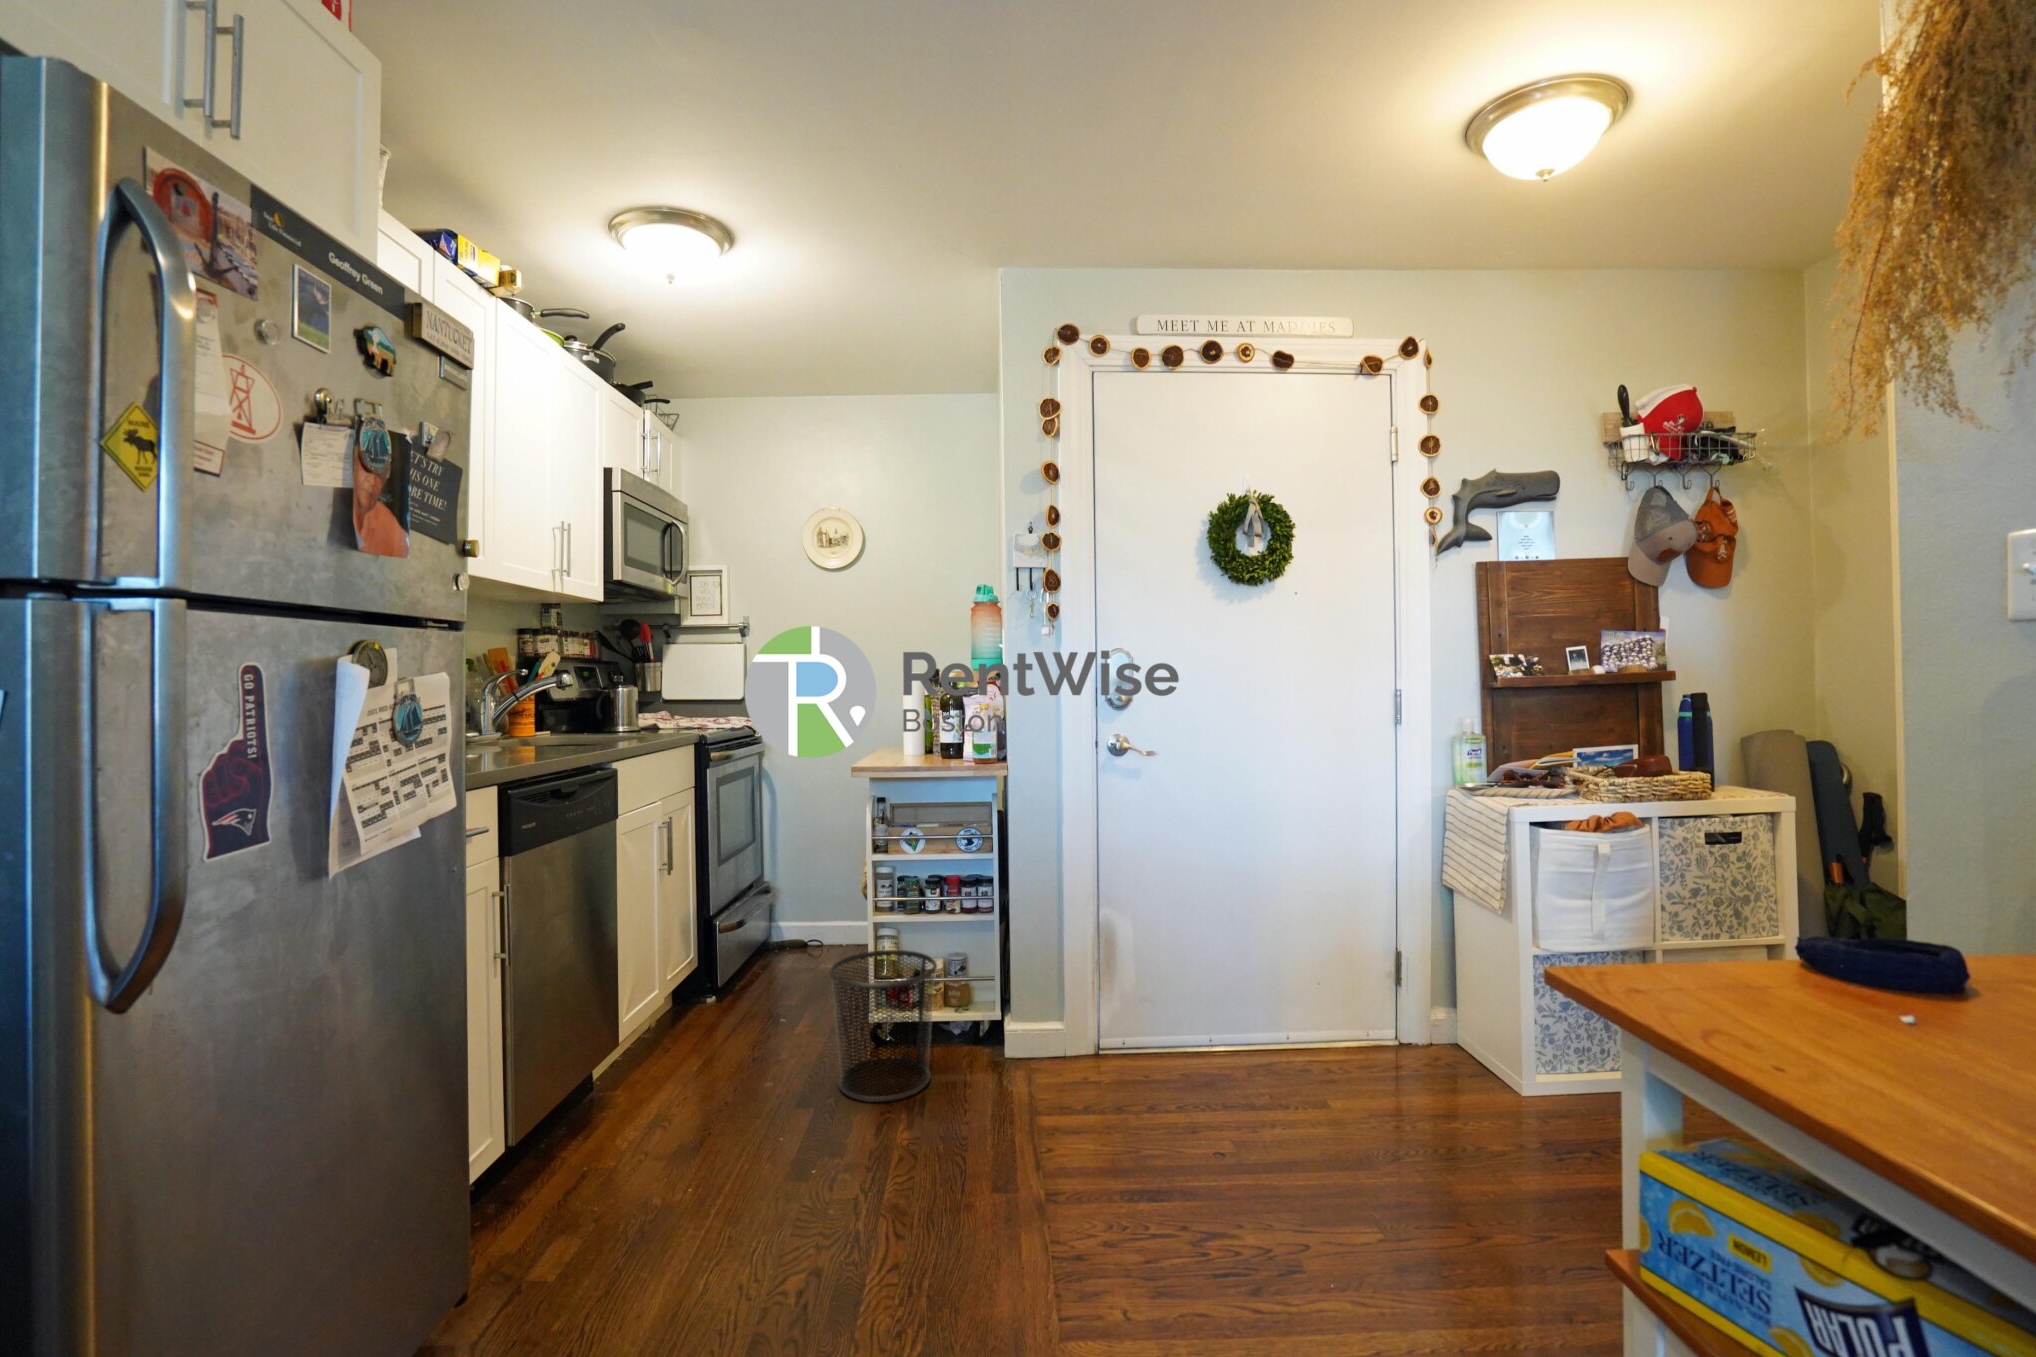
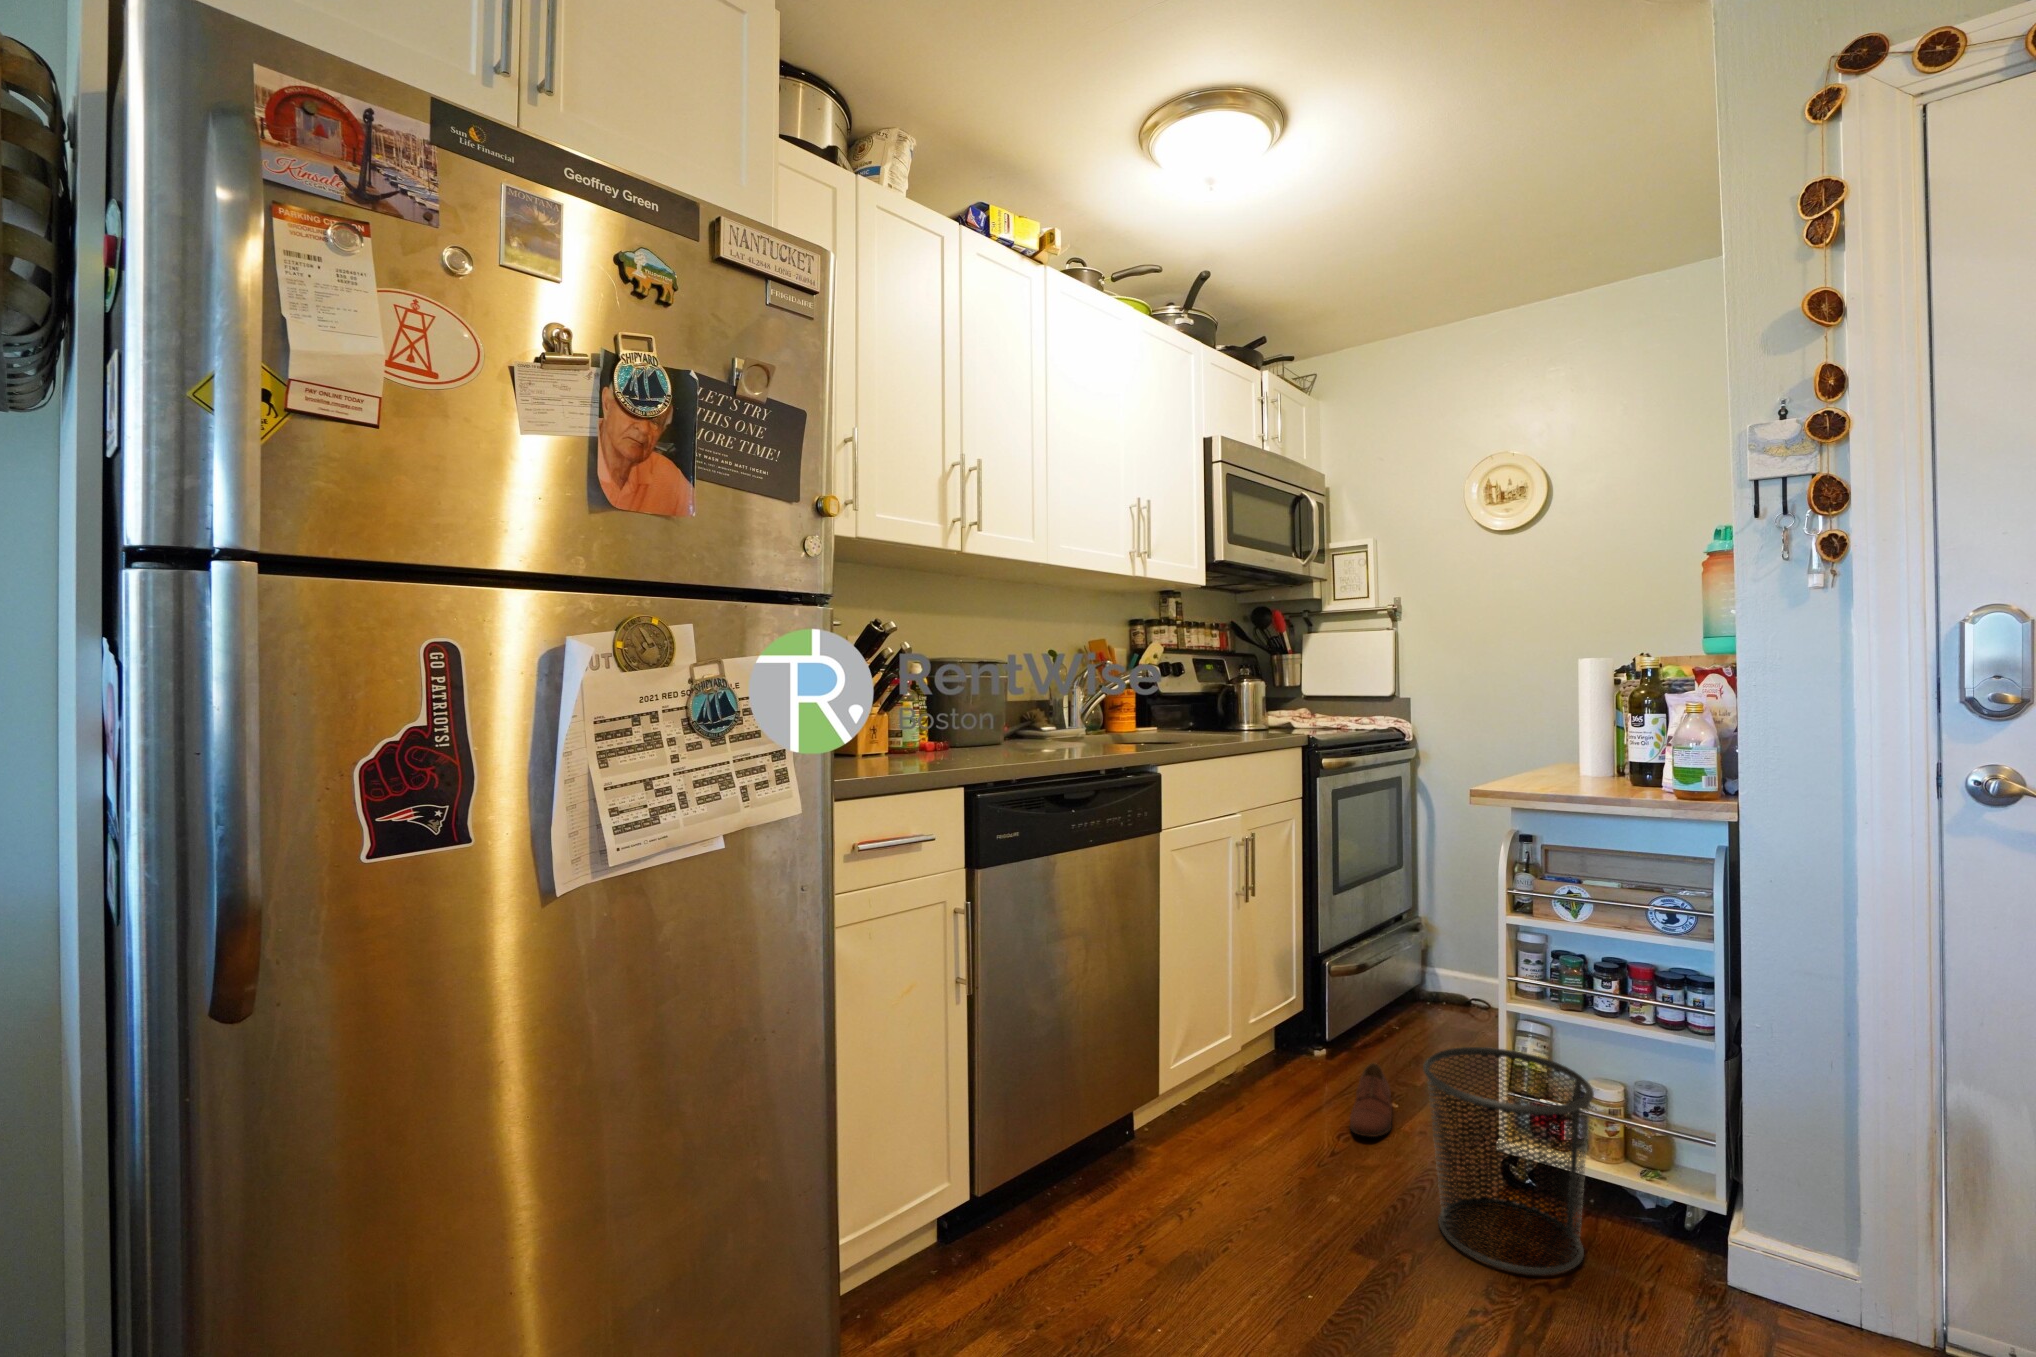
shoe: none [752,994,783,1051] -> present [1350,1063,1392,1137]

